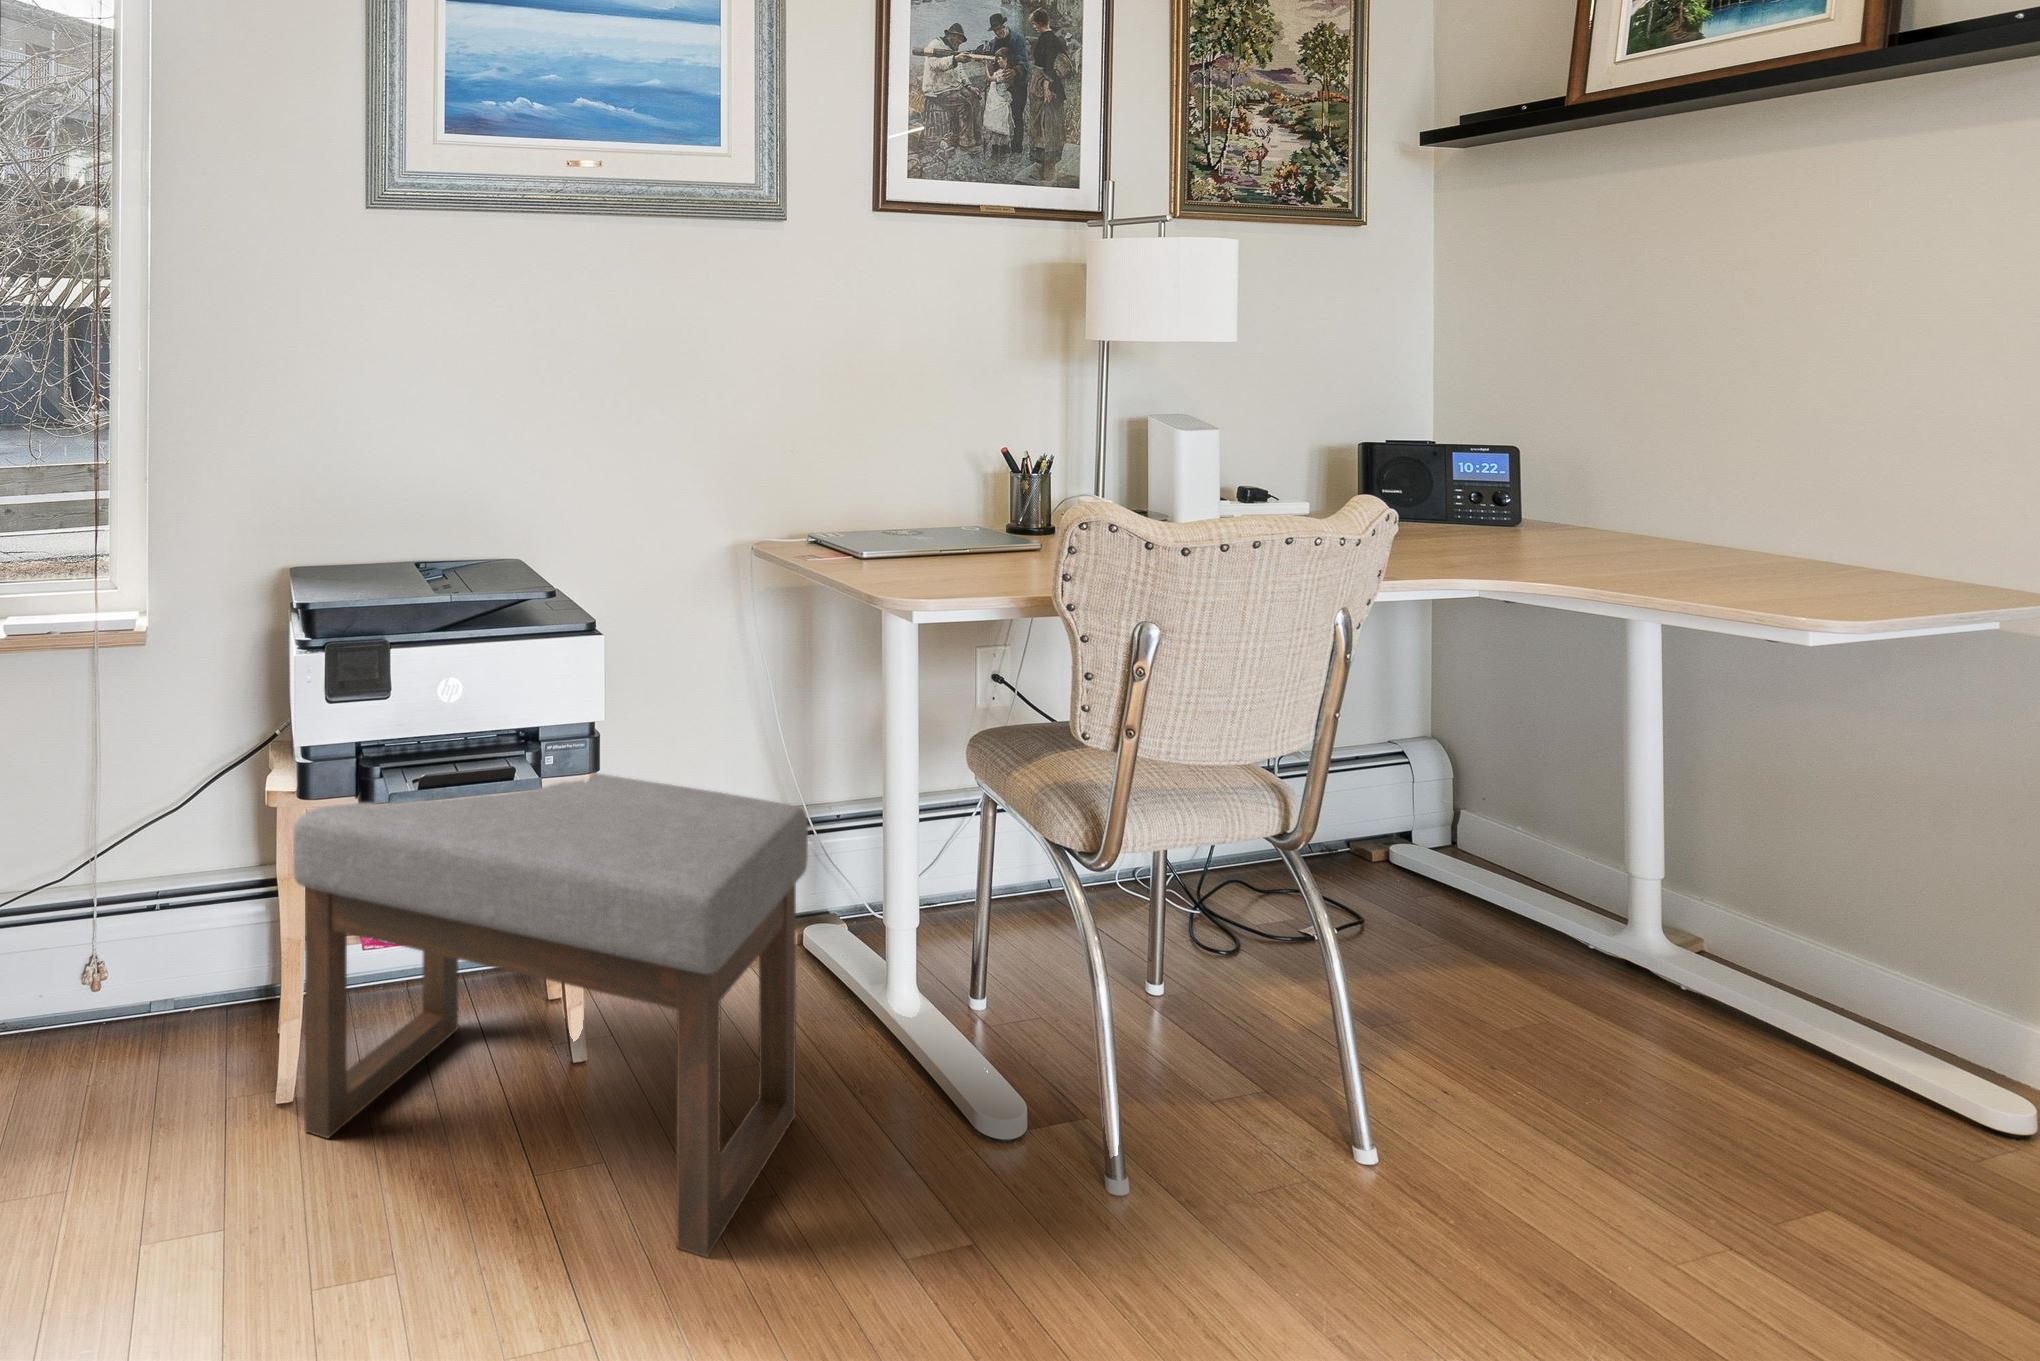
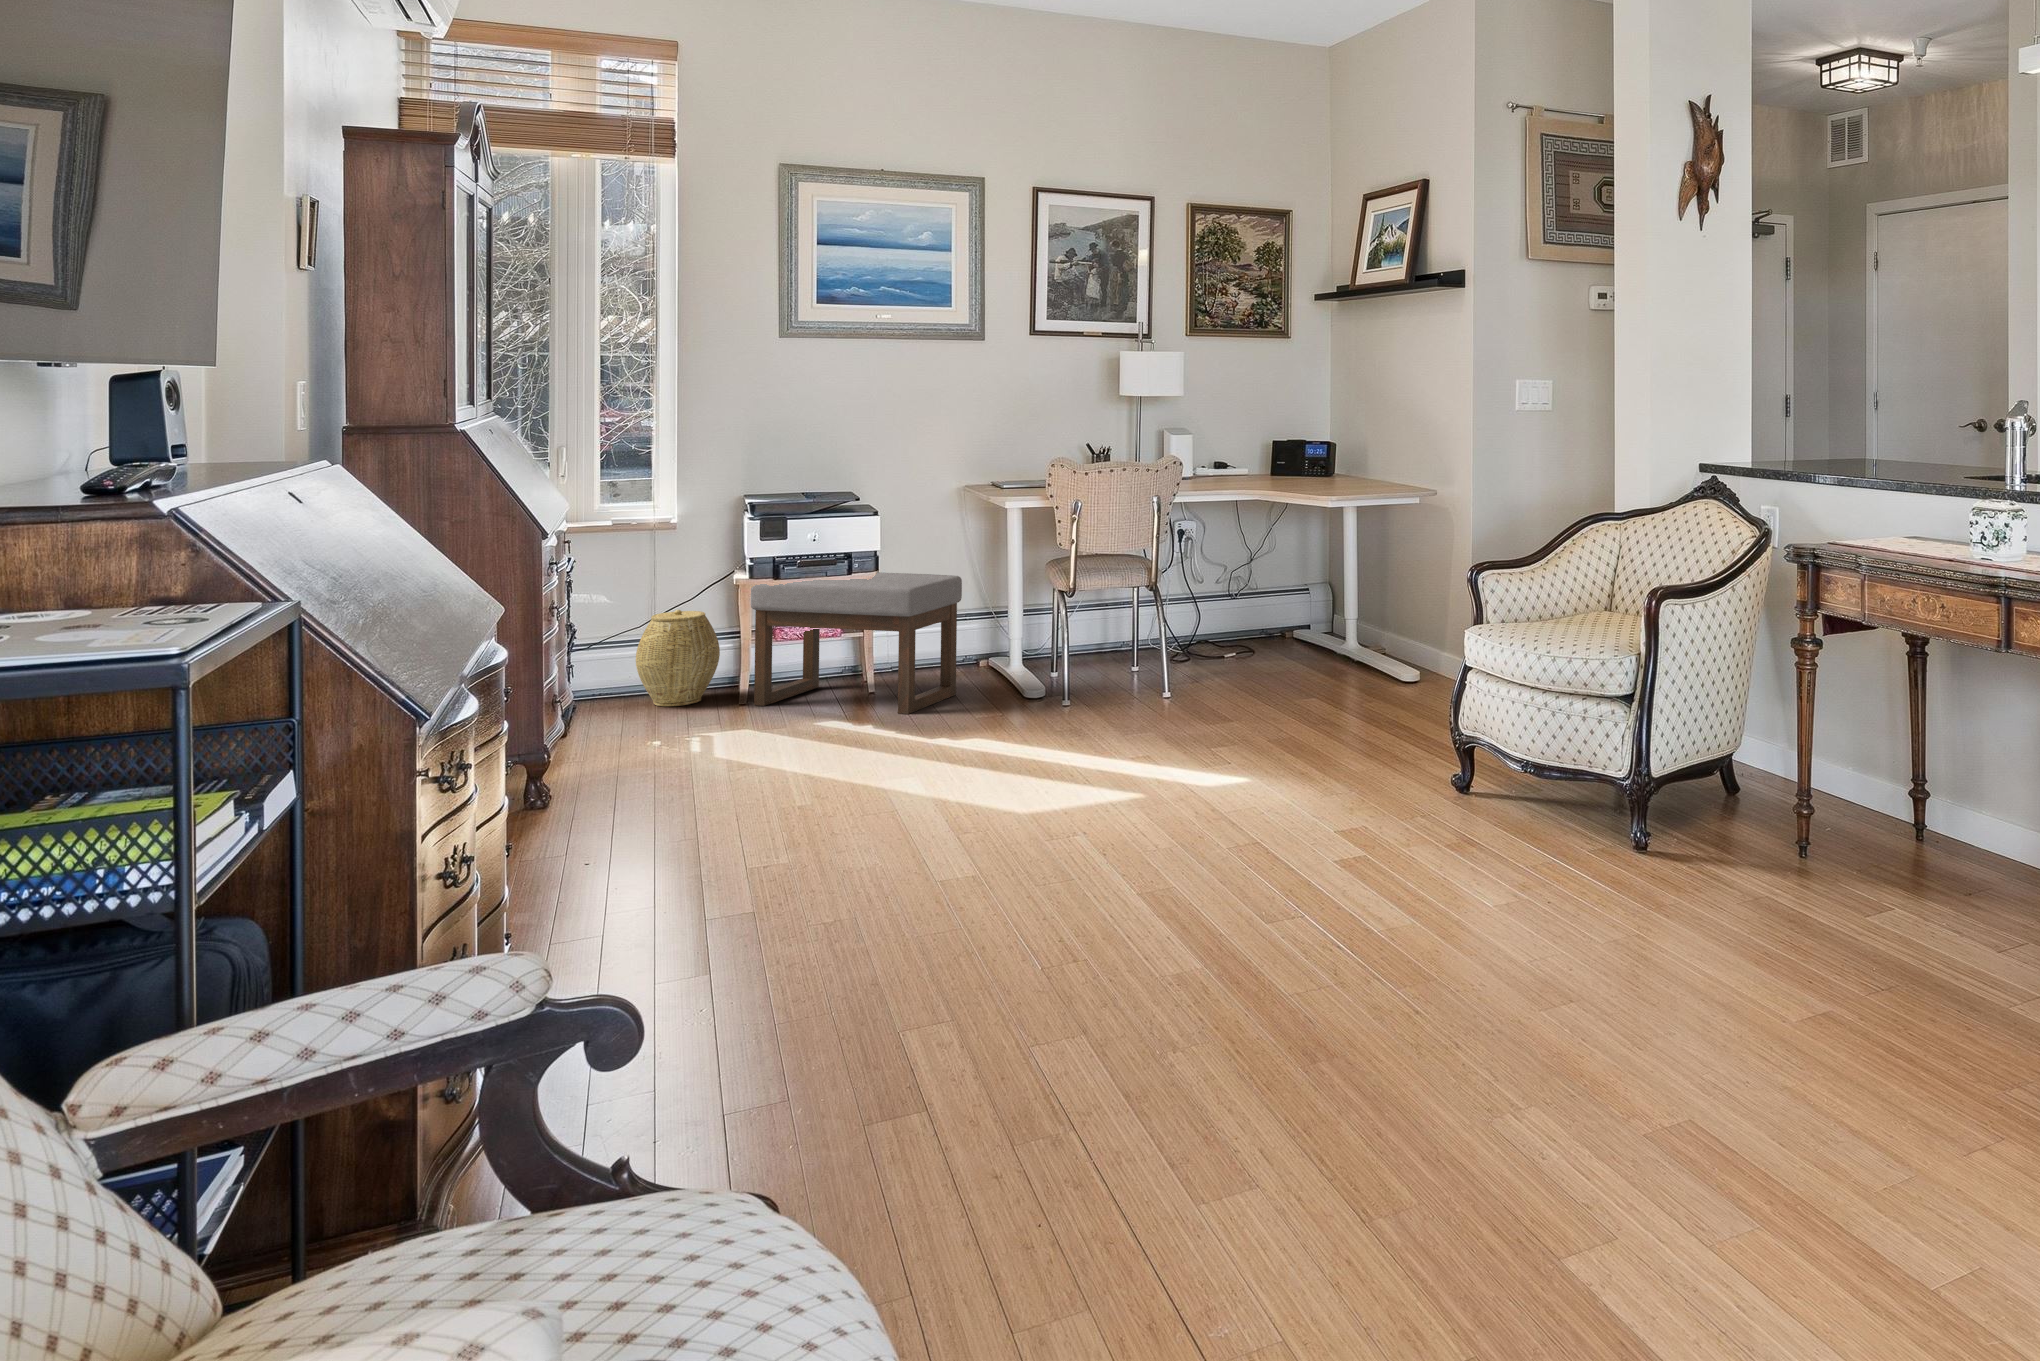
woven basket: none [35,850,232,1114] -> present [636,610,720,706]

